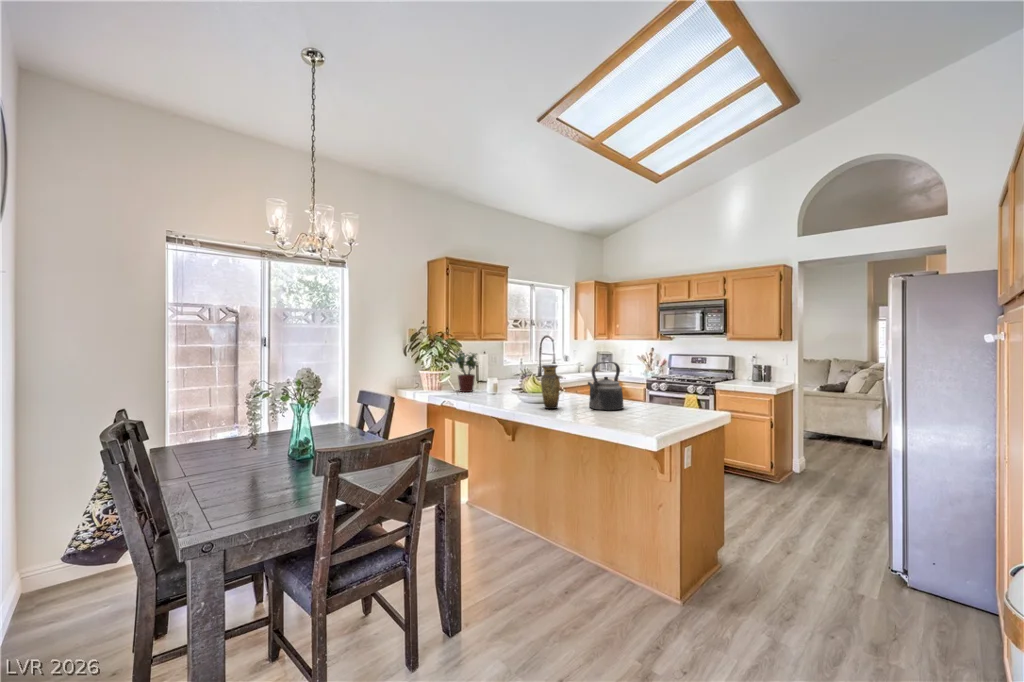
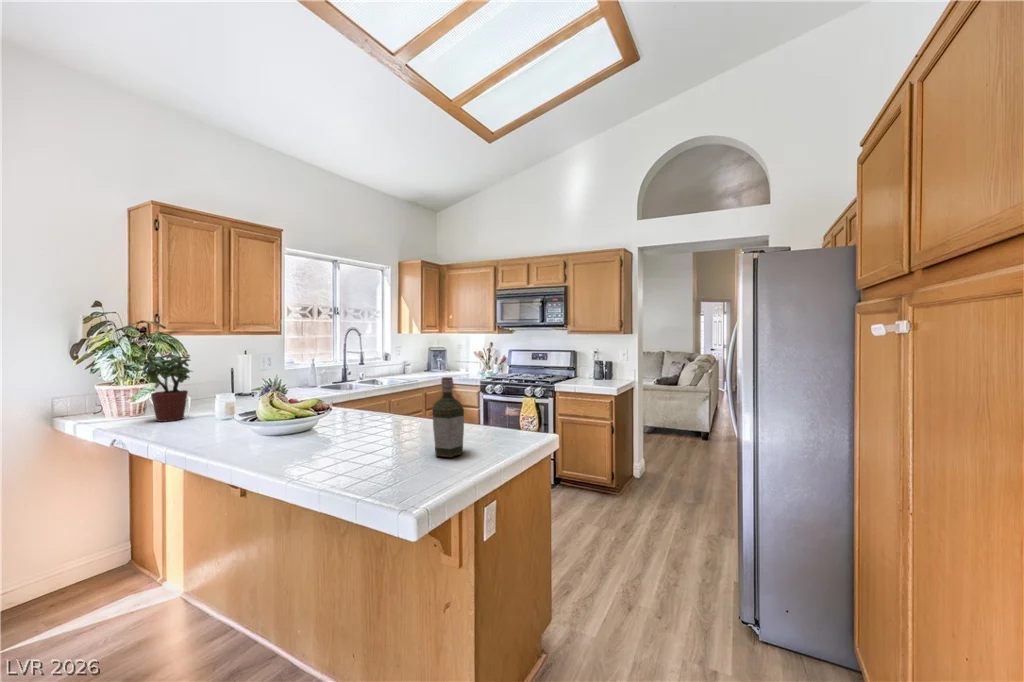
kettle: present [588,362,624,410] -> none [337,368,404,450]
vase: present [541,365,560,409] -> none [252,377,290,456]
bottle: none [646,367,668,416] -> present [432,377,464,457]

